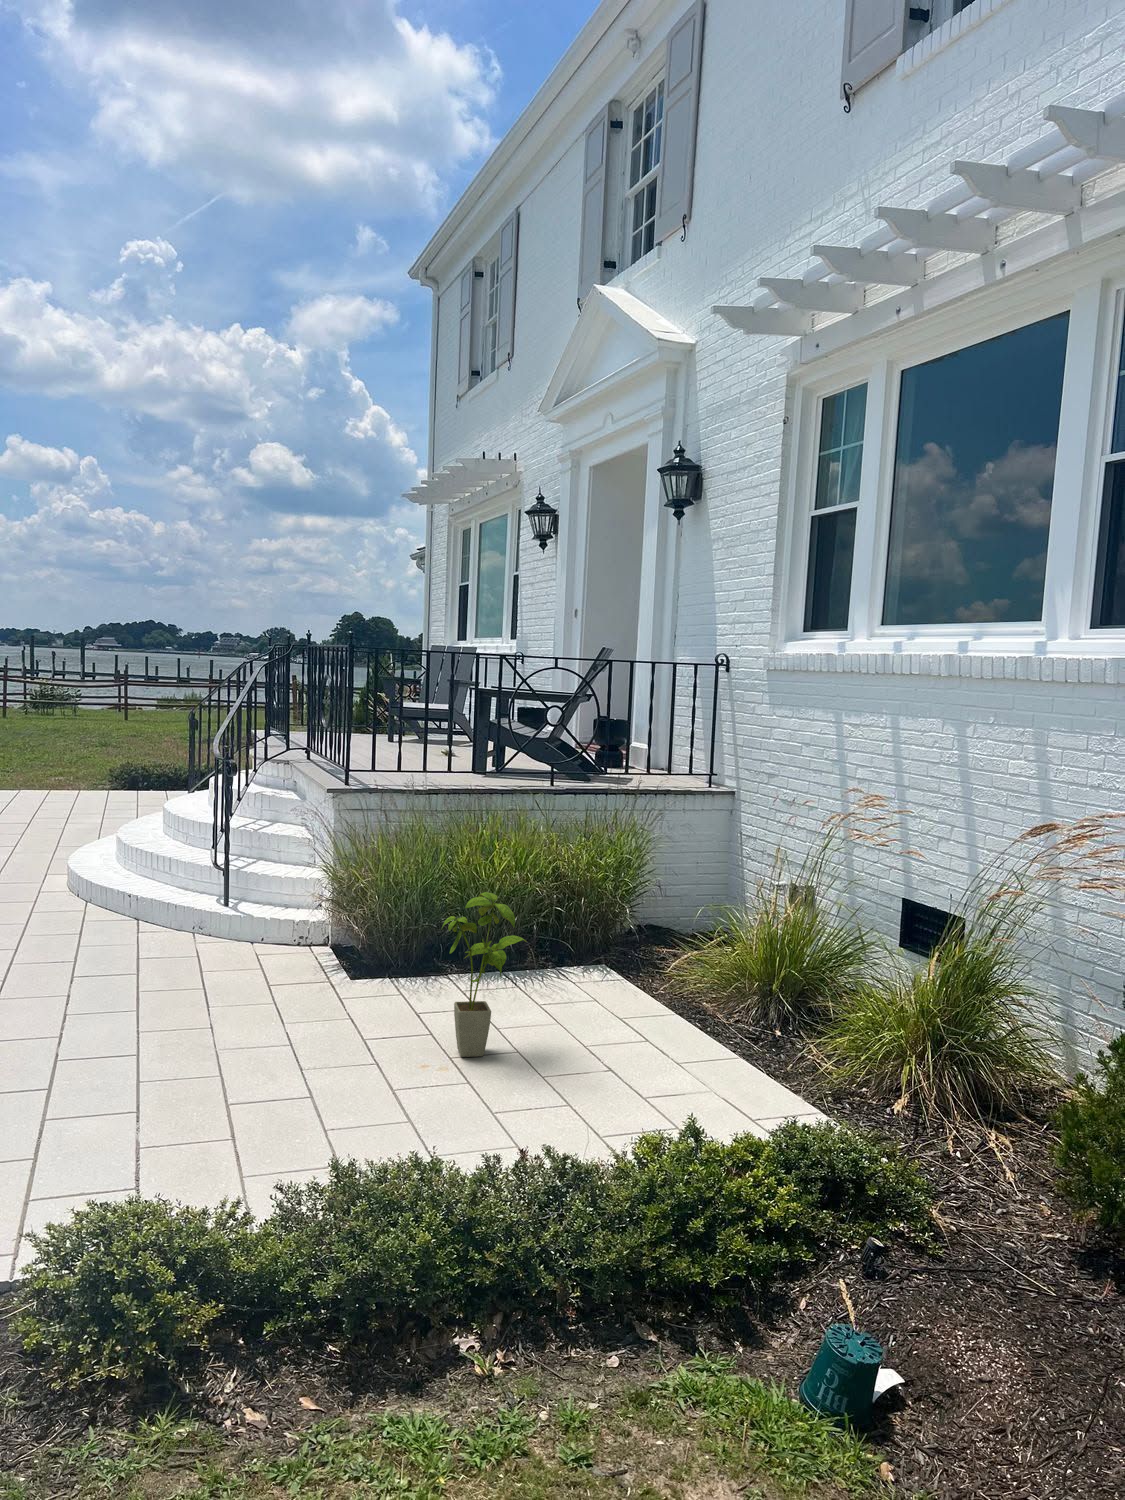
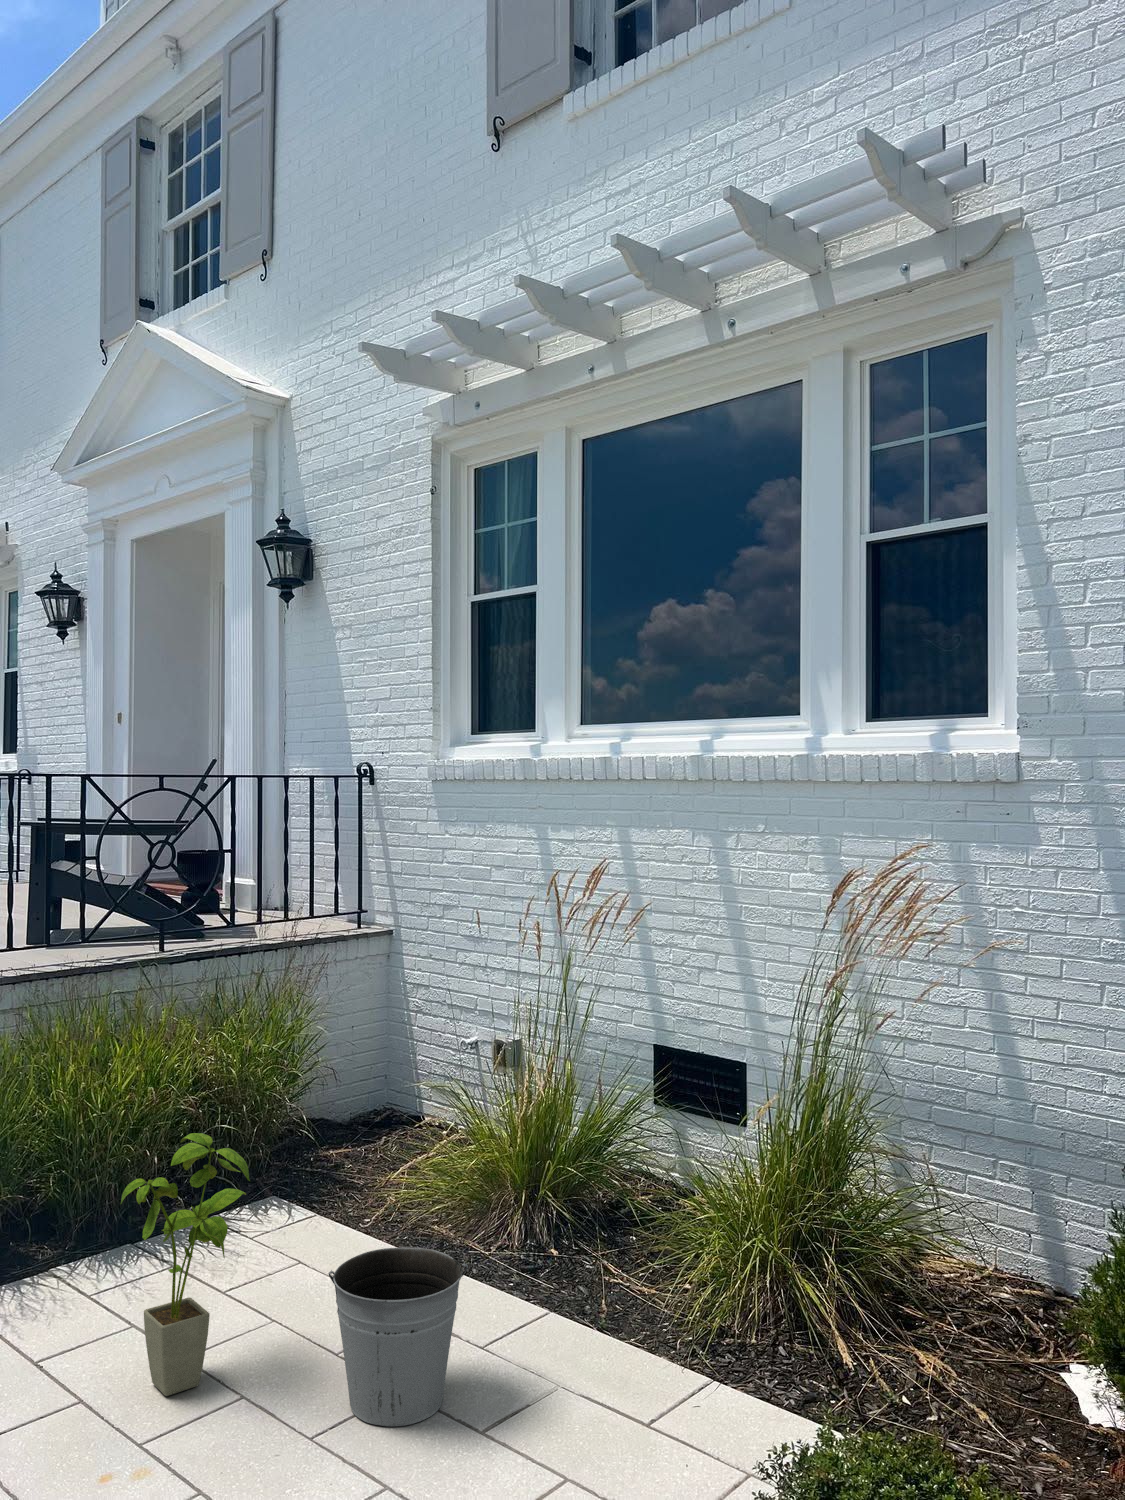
bucket: none [556,990,650,1103] -> present [328,1248,468,1426]

